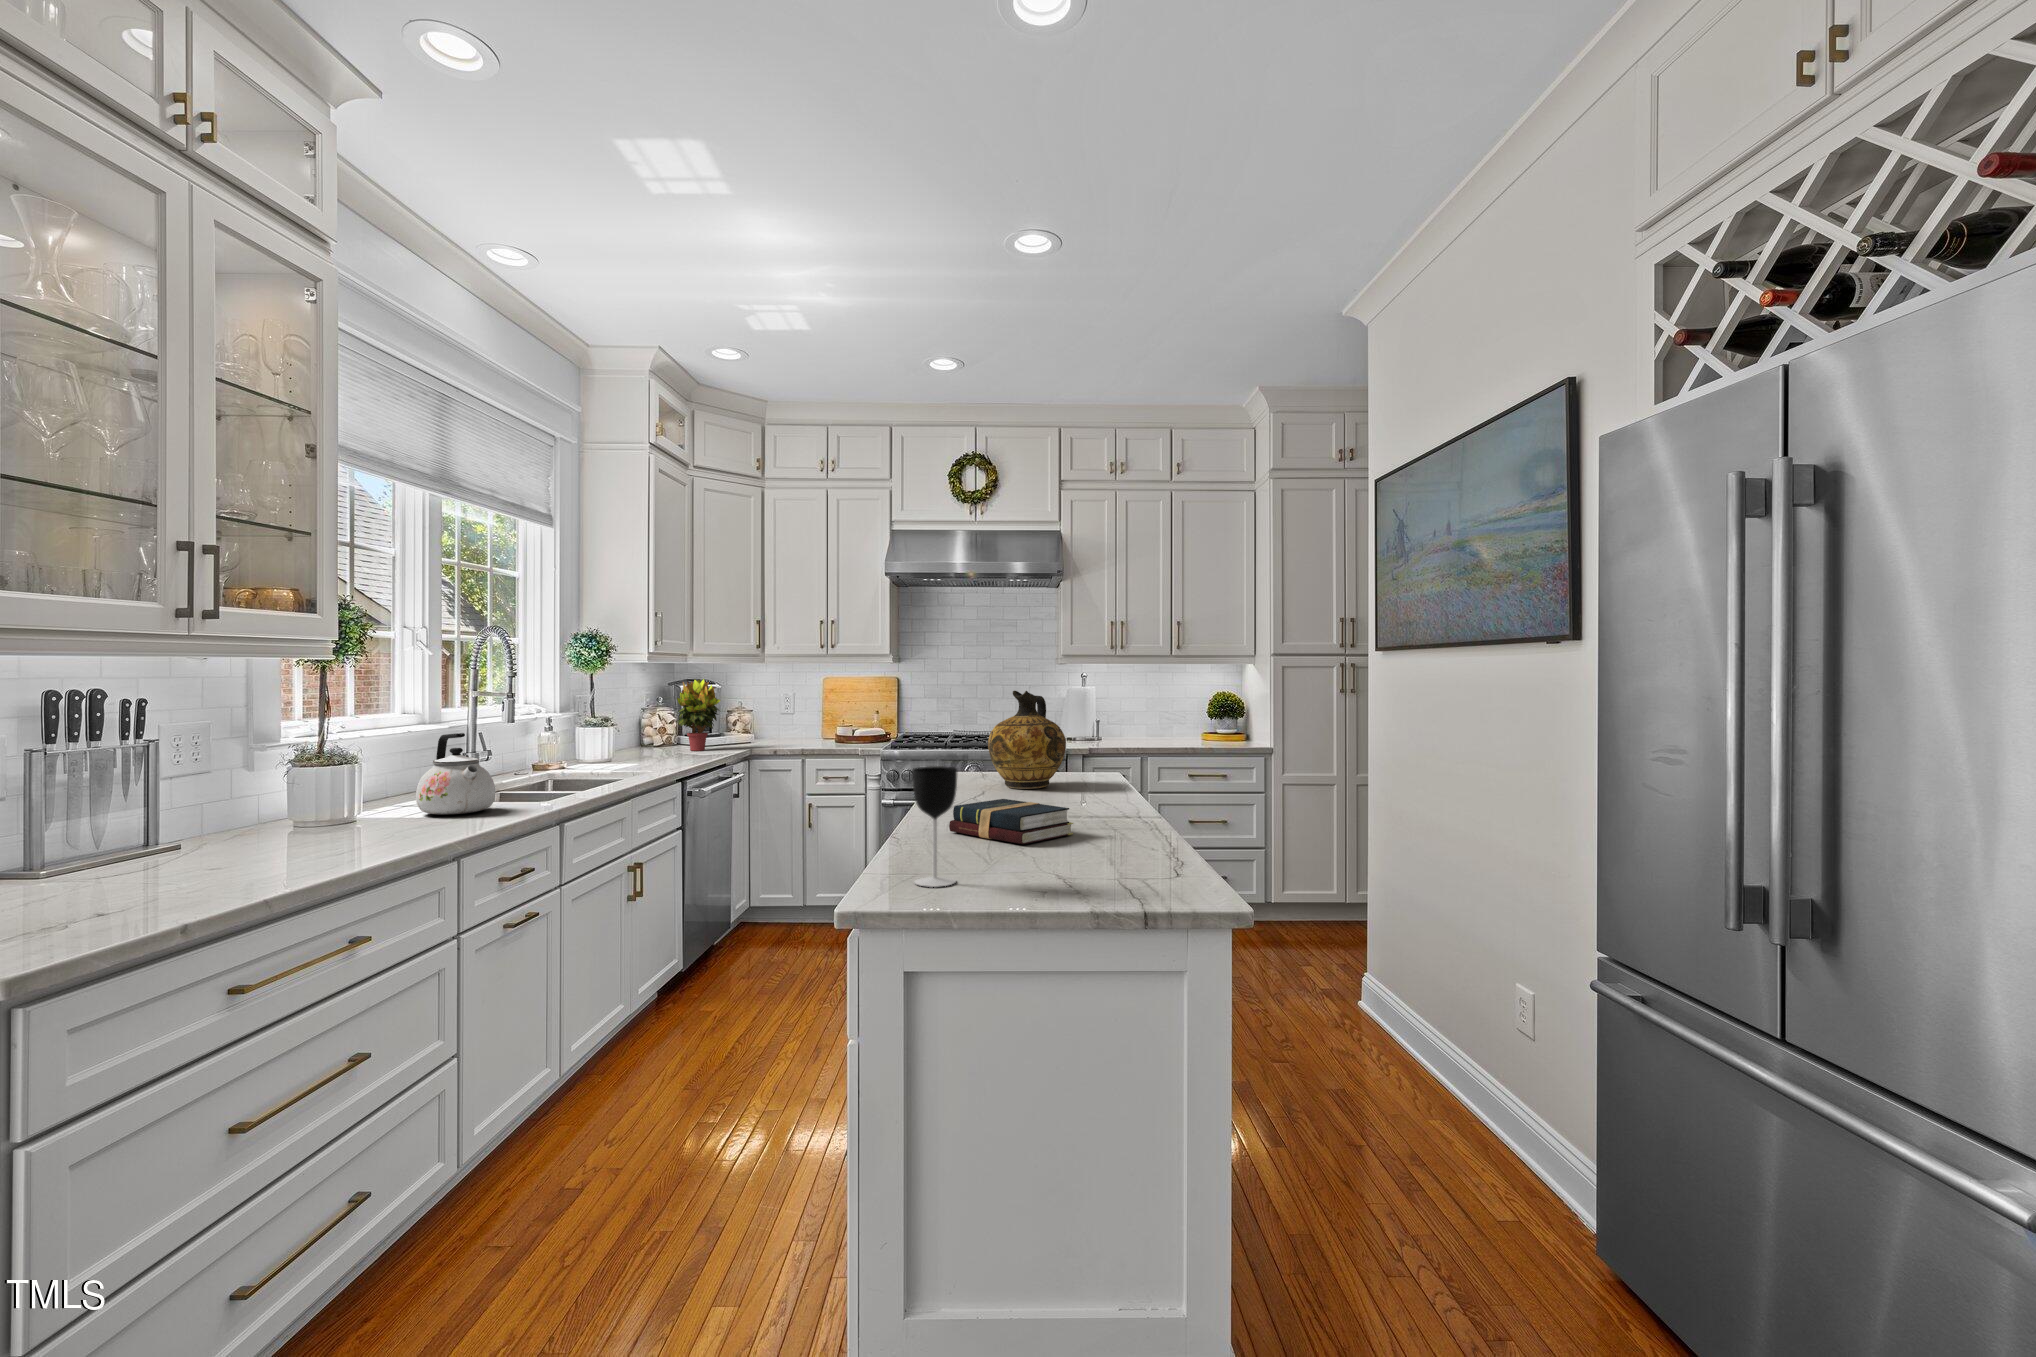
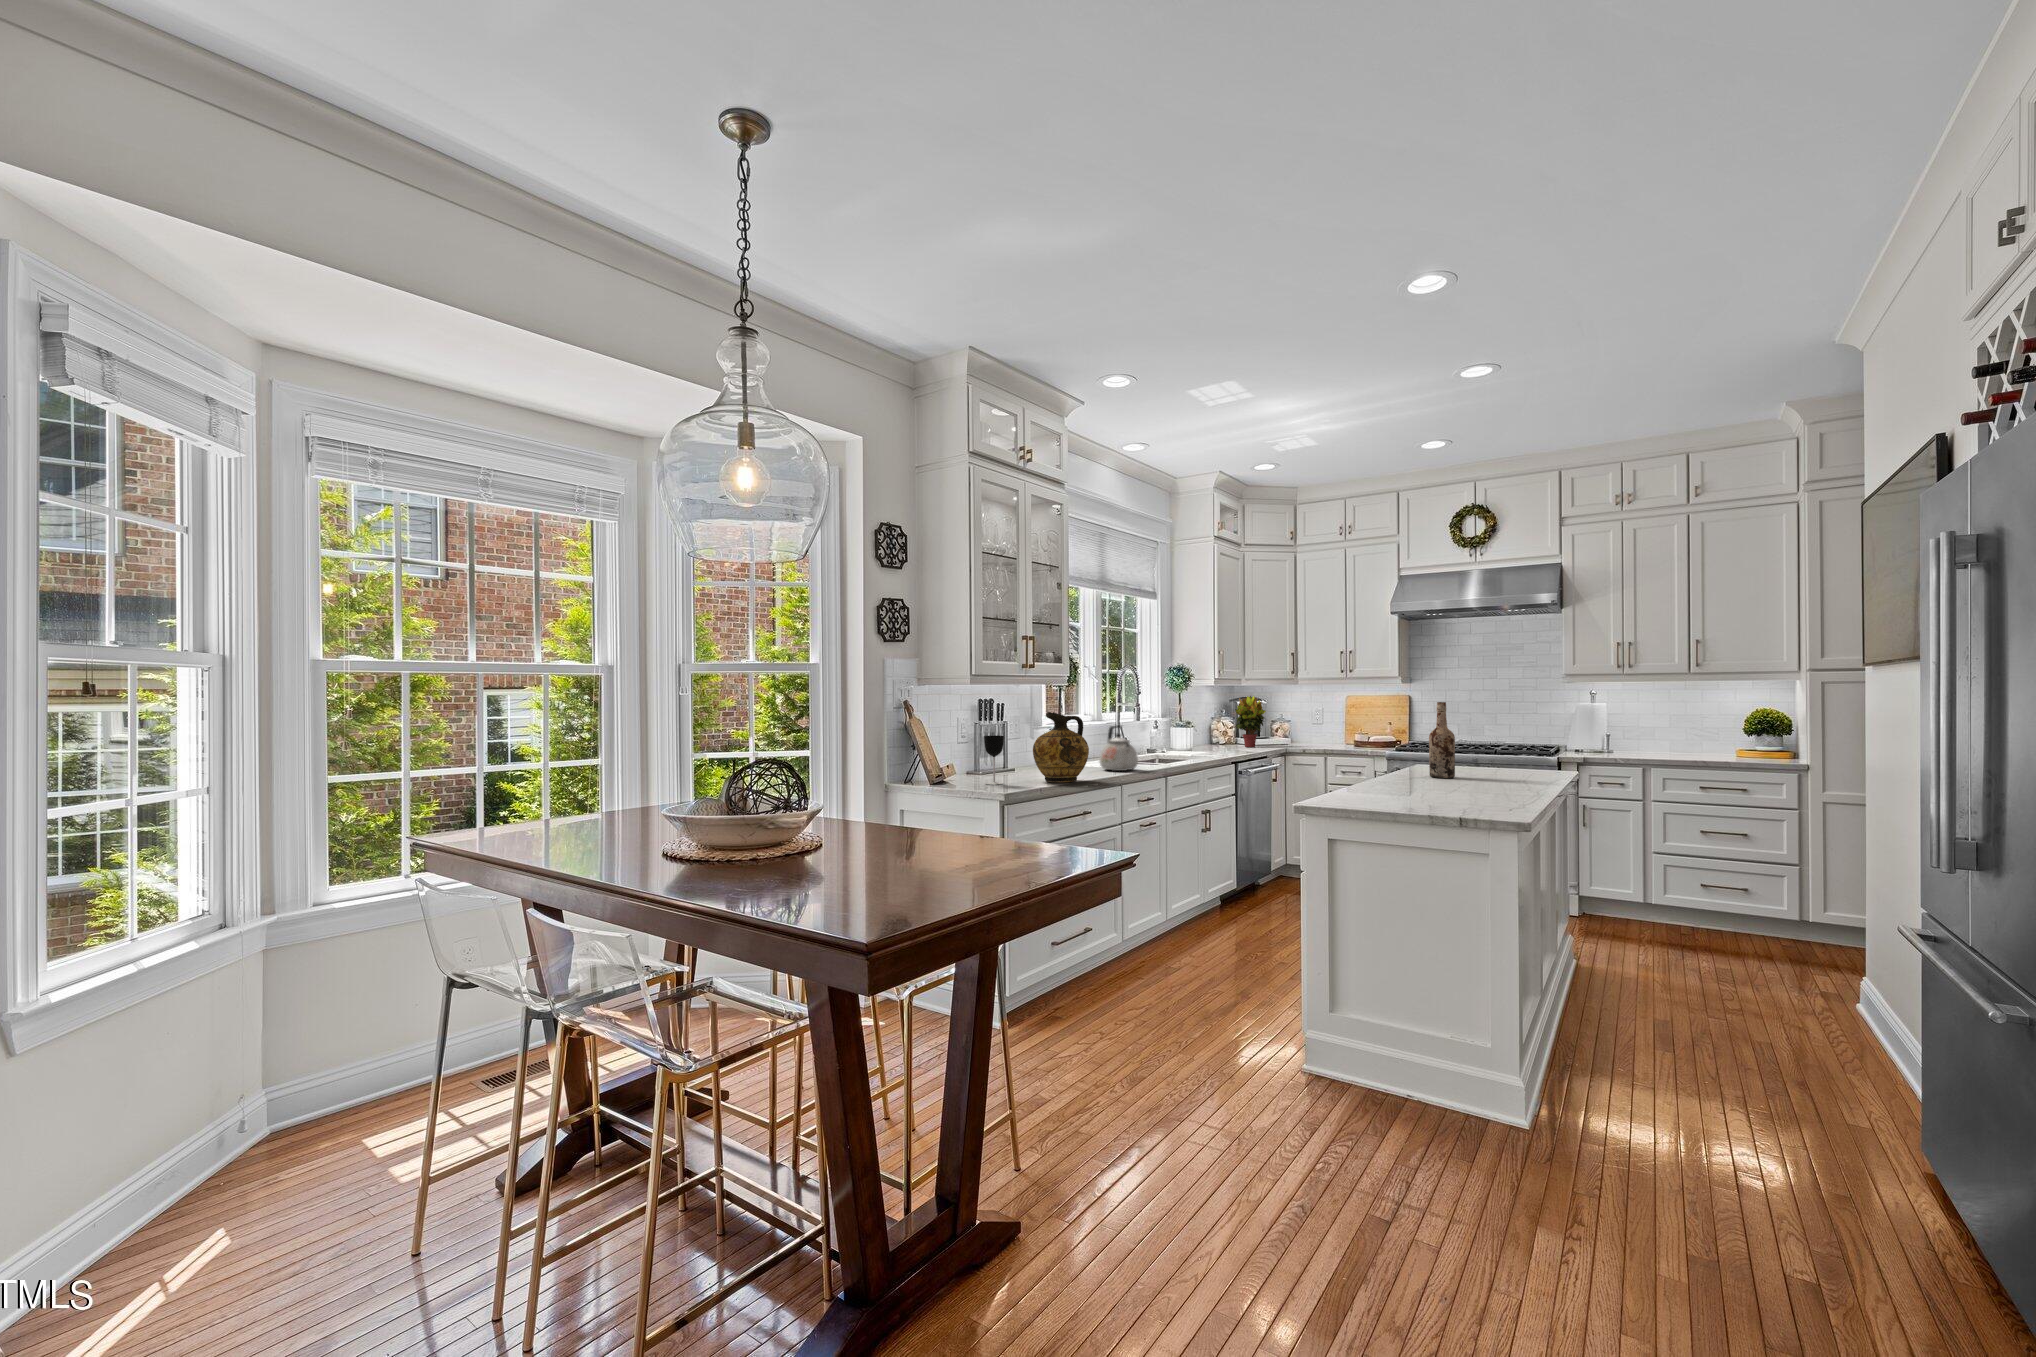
wine bottle: none [954,691,987,799] -> present [1429,702,1455,778]
ceramic jug: present [988,691,1066,789] -> present [1033,712,1089,782]
wine glass: present [912,766,958,887] -> present [984,736,1004,785]
hardback book: present [949,799,1073,844] -> none [1413,774,1504,799]

